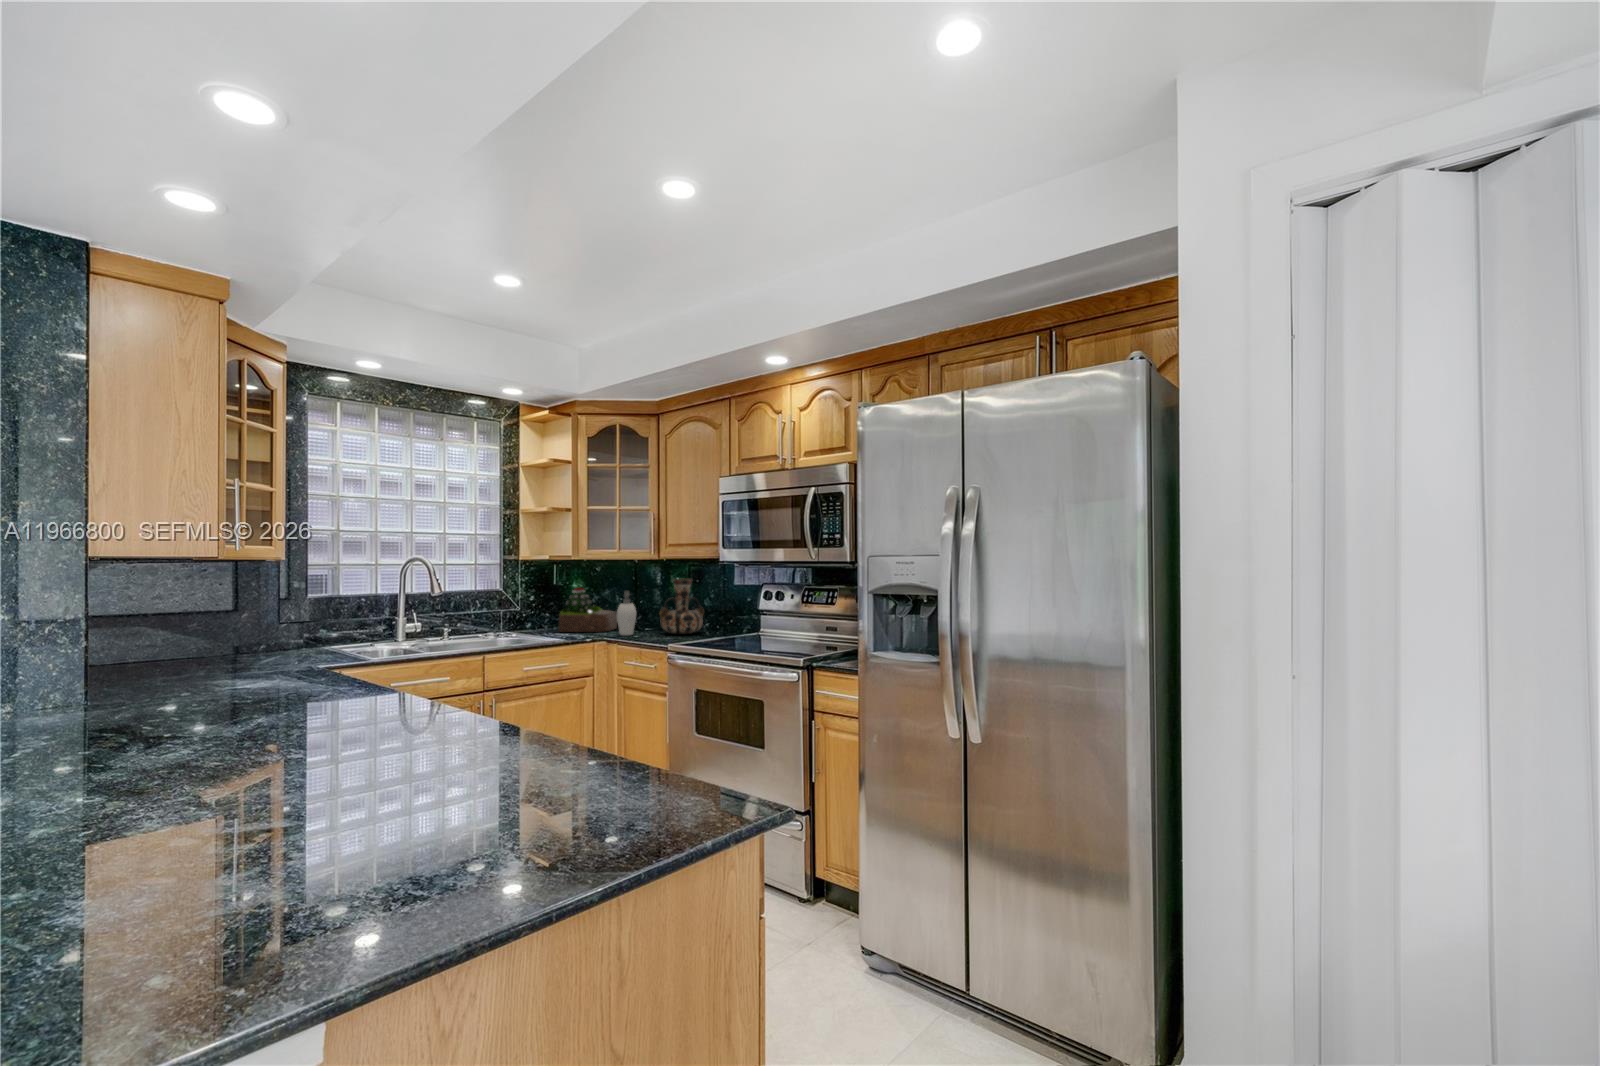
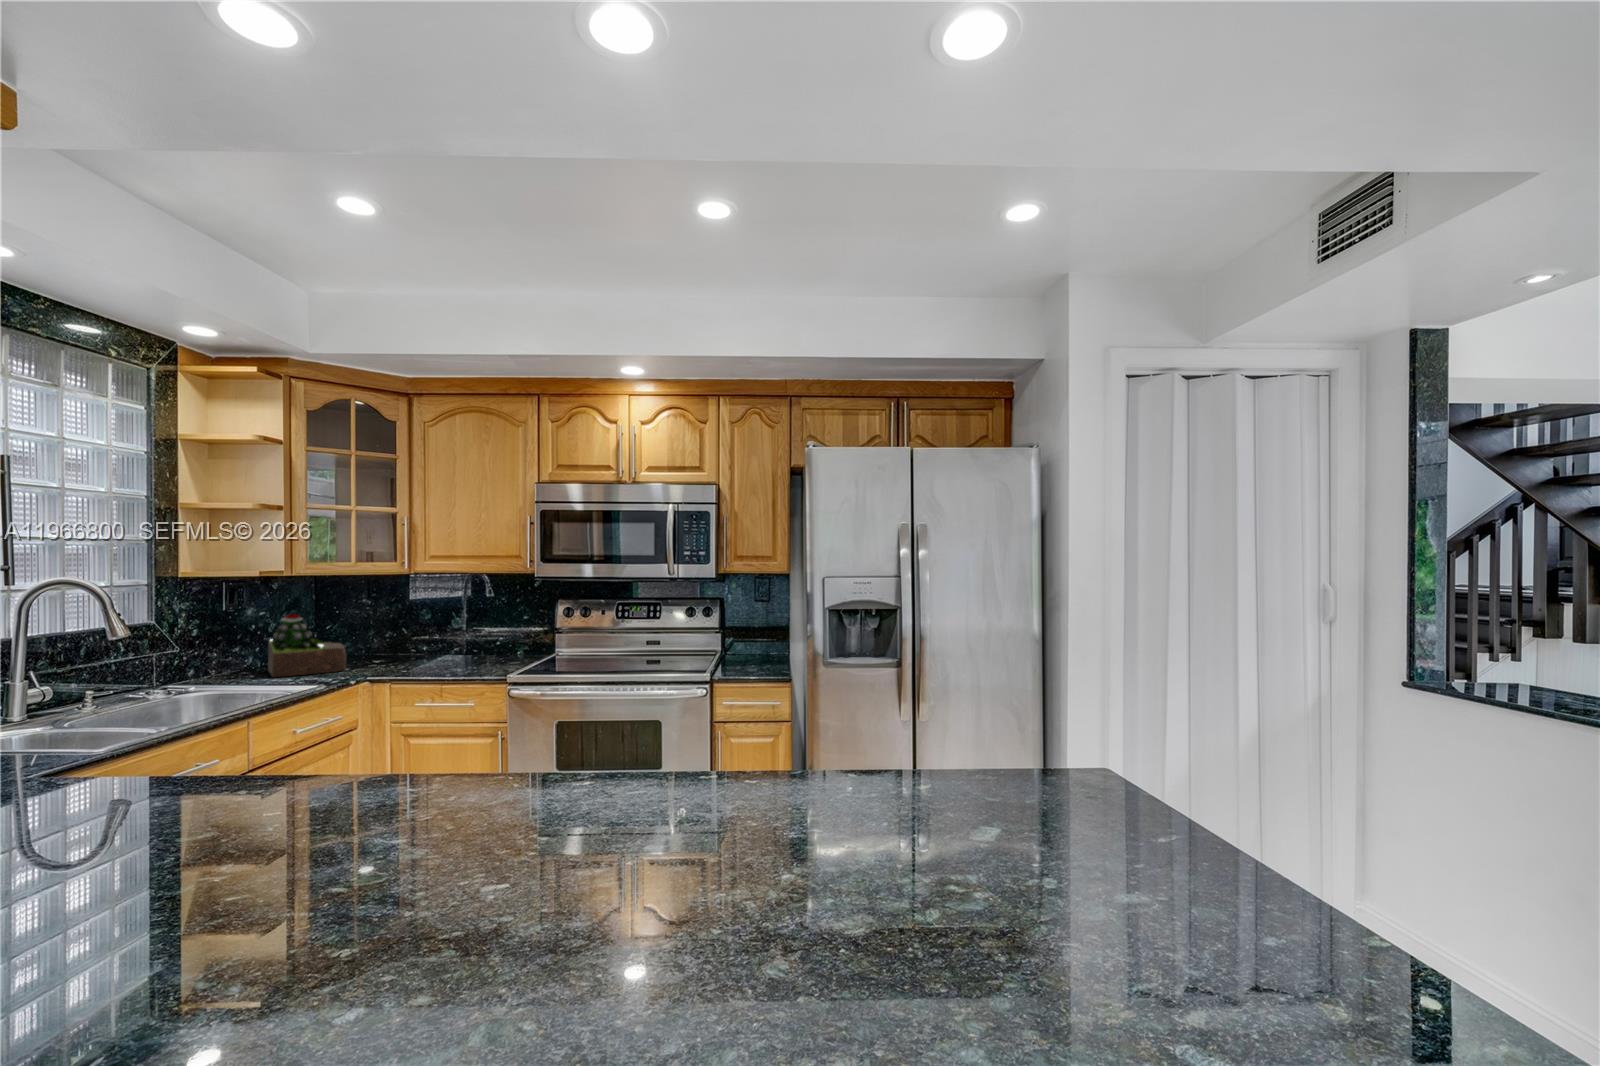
decorative vase: present [659,579,704,634] -> none [433,597,487,664]
soap dispenser: present [617,591,636,635] -> none [380,616,411,672]

